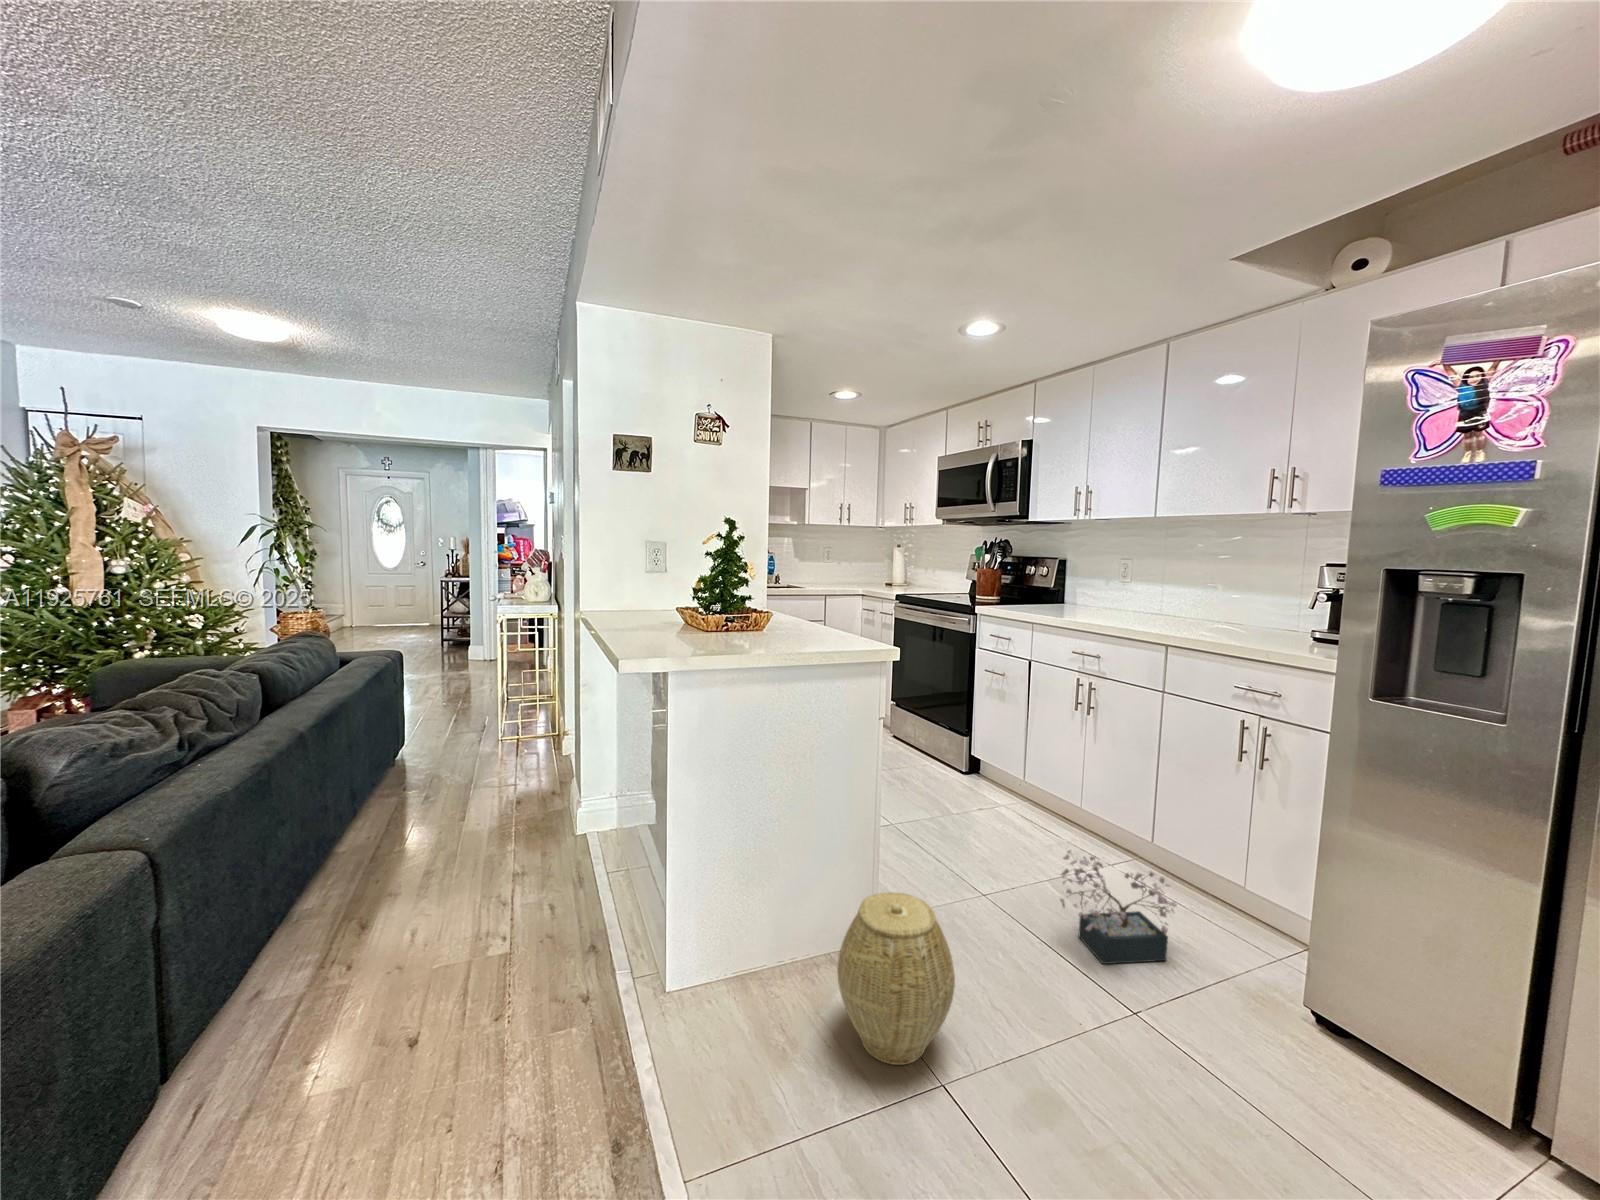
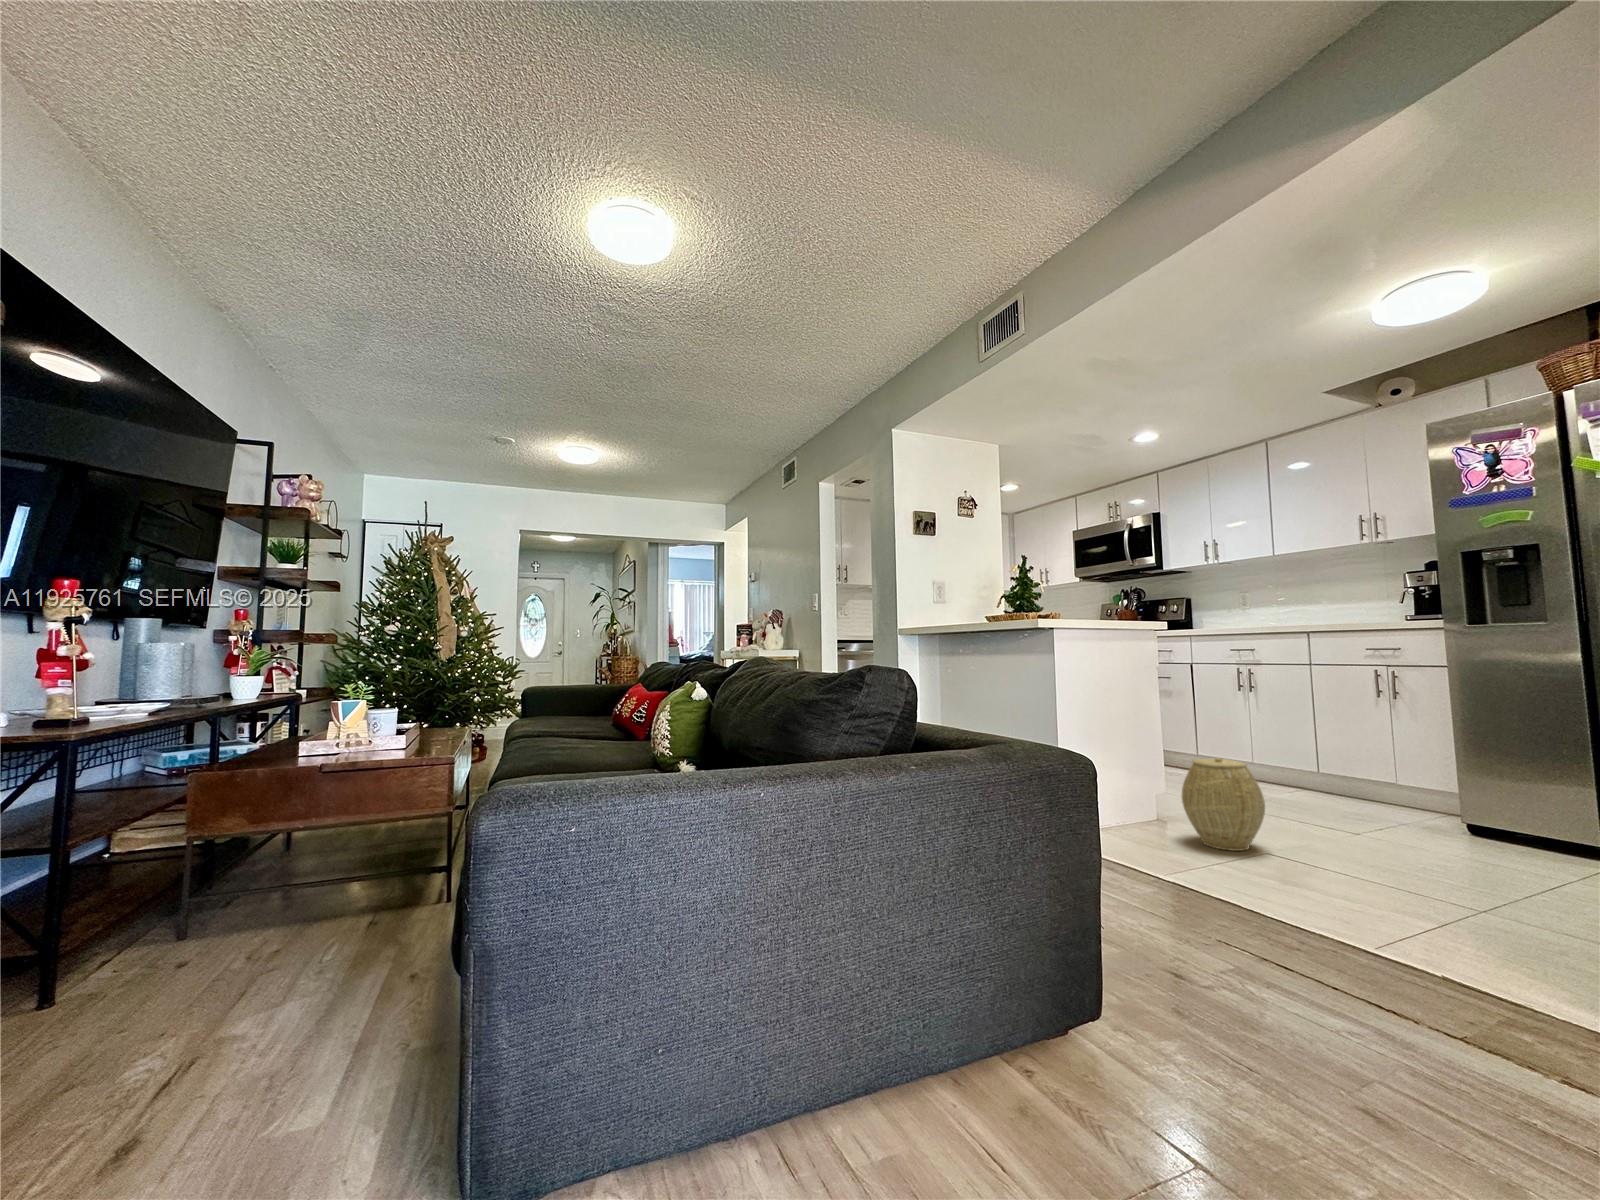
decorative plant: present [1060,850,1176,964] -> none [1279,754,1364,822]

